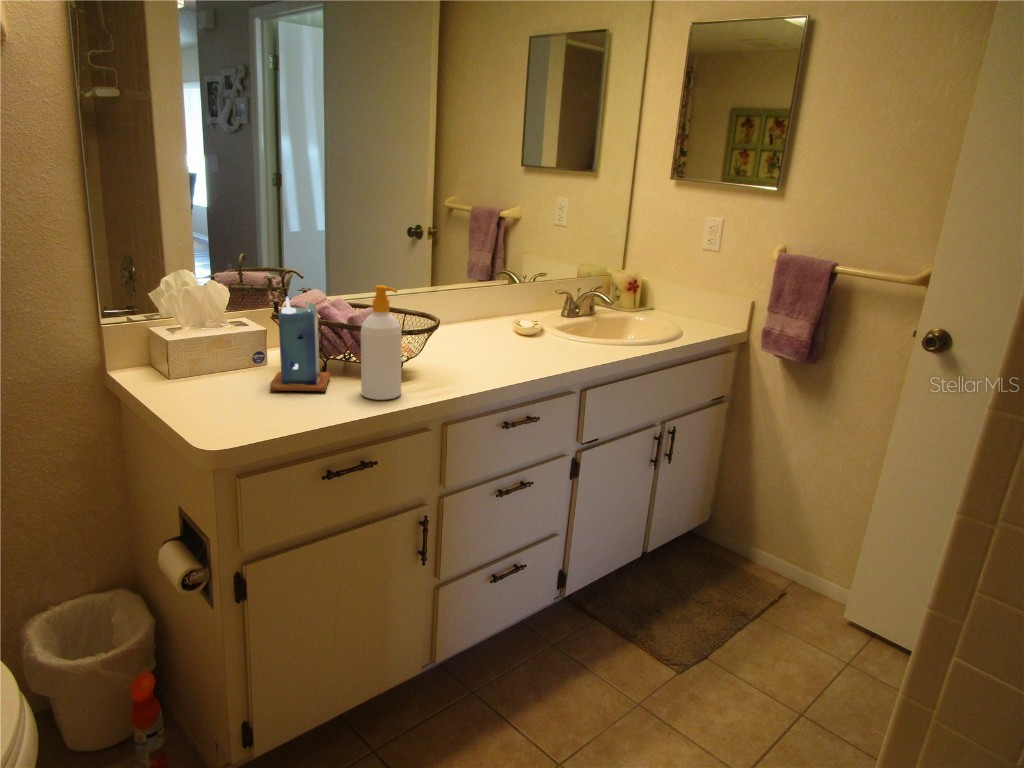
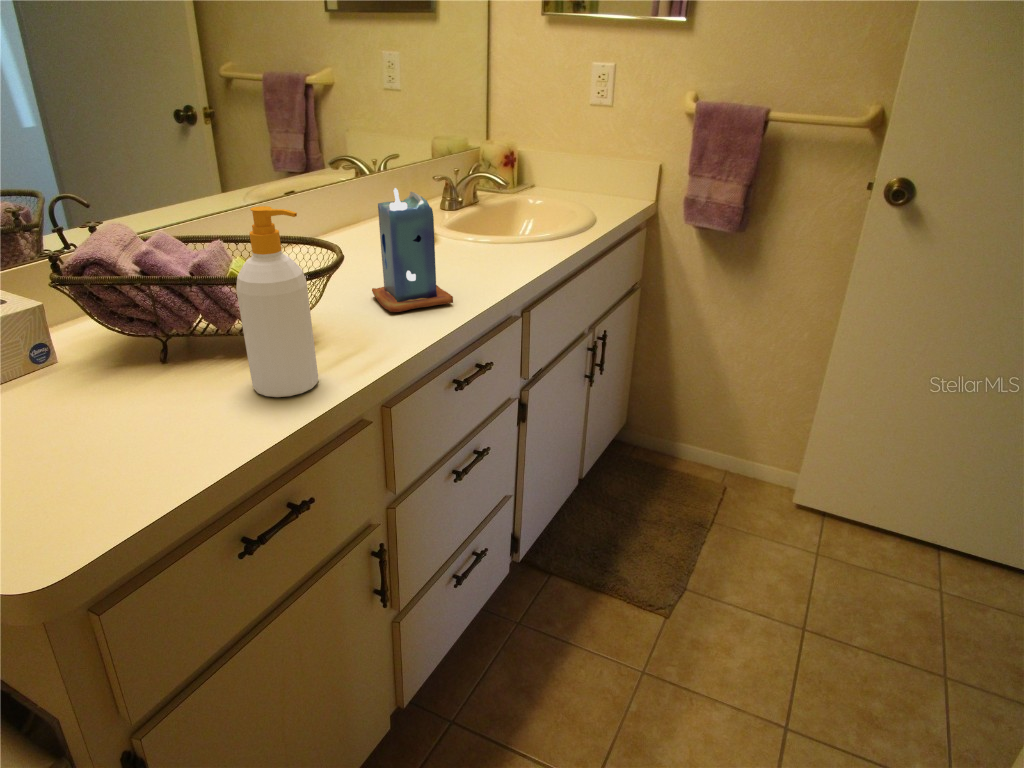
candle: present [270,297,330,391] -> present [372,188,453,312]

